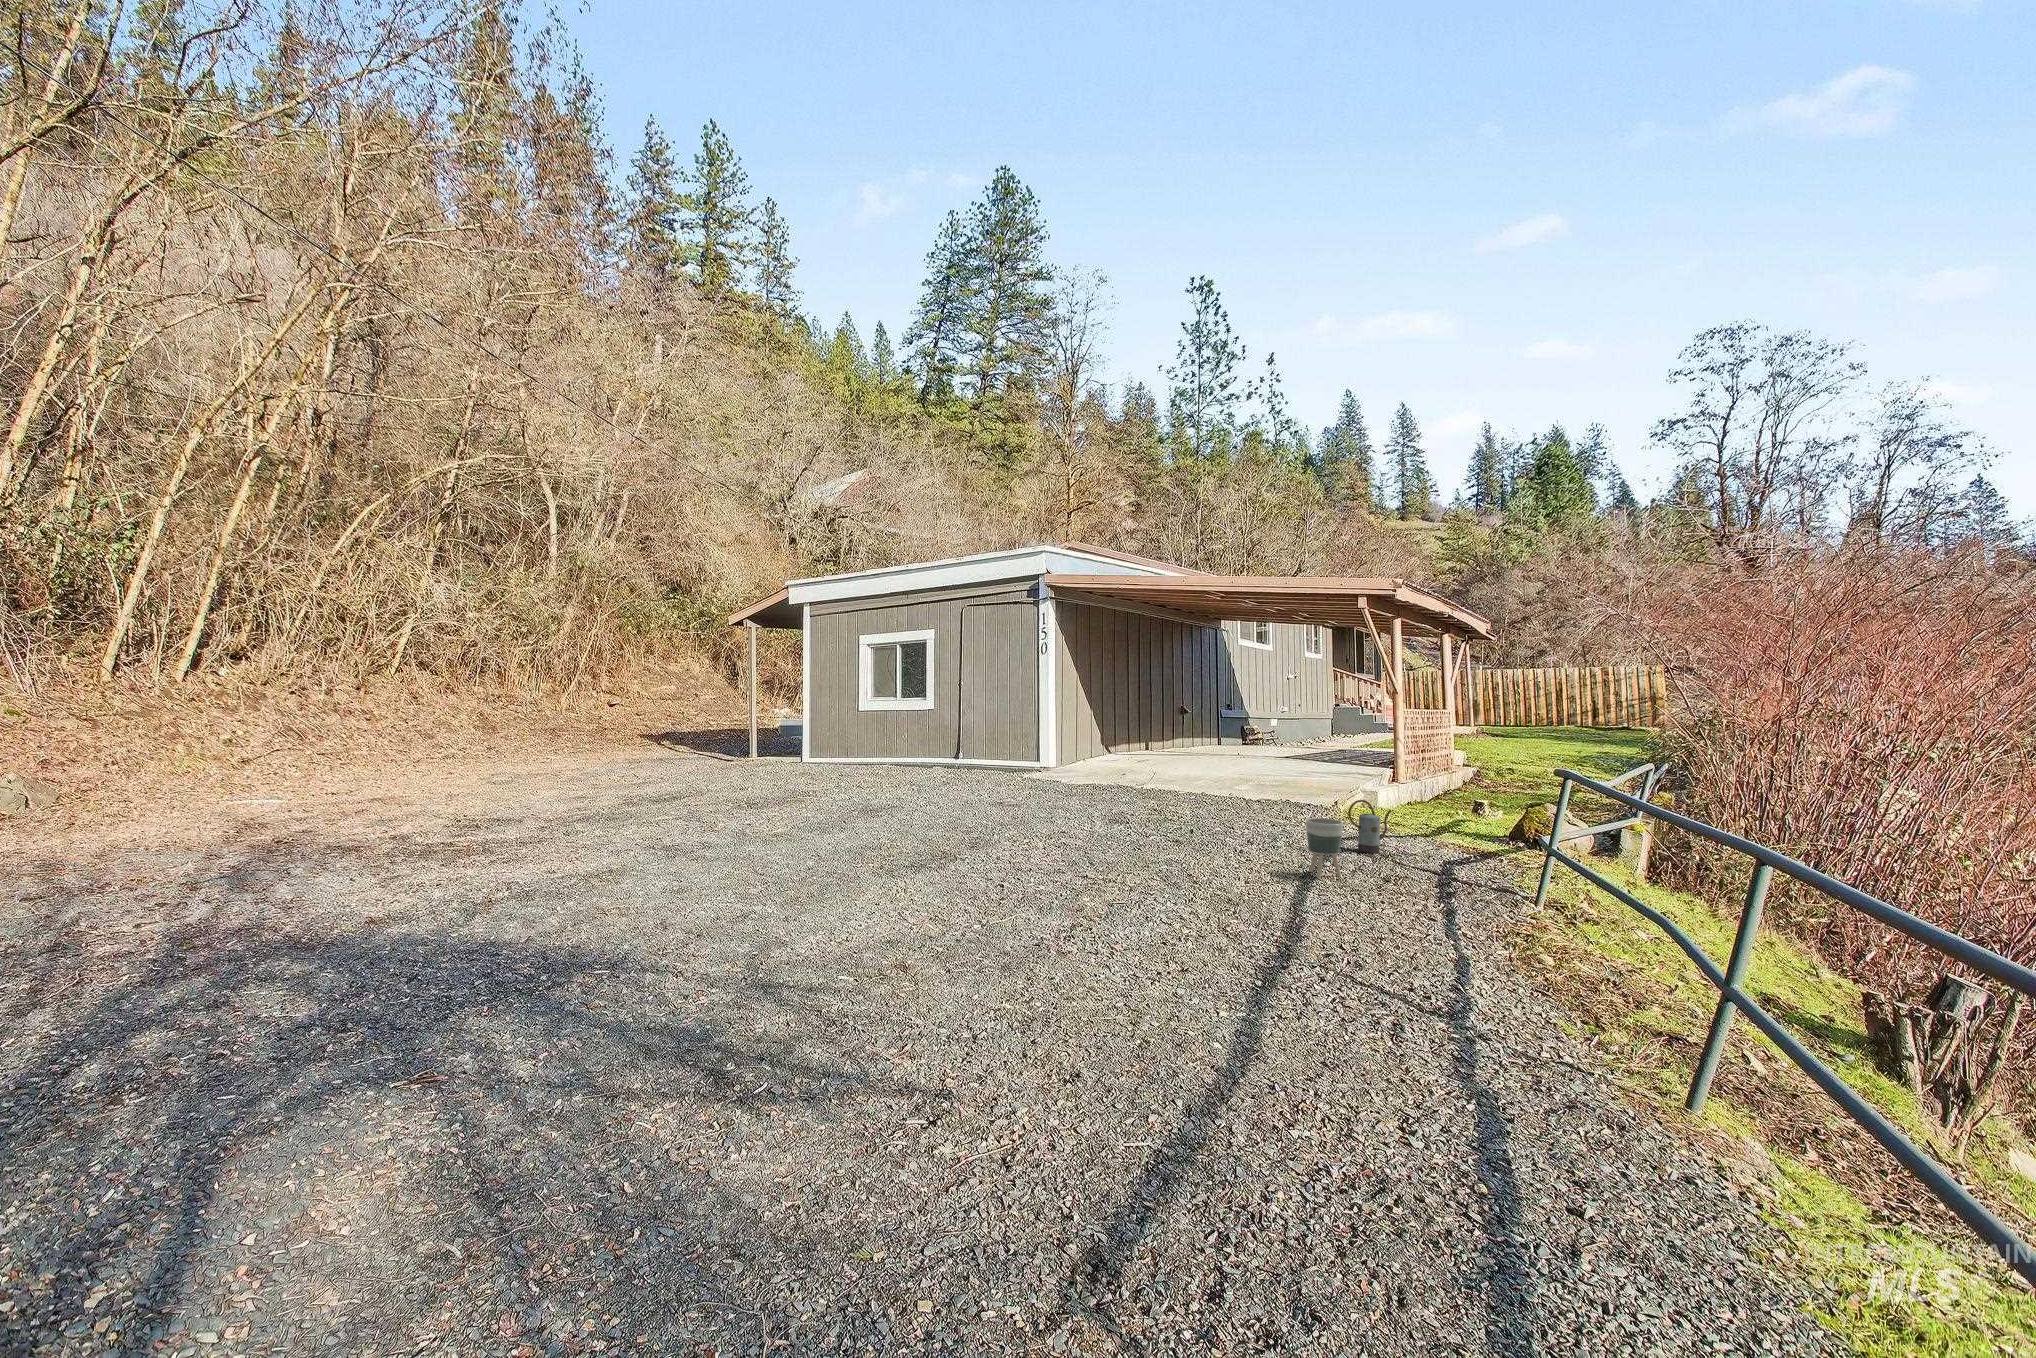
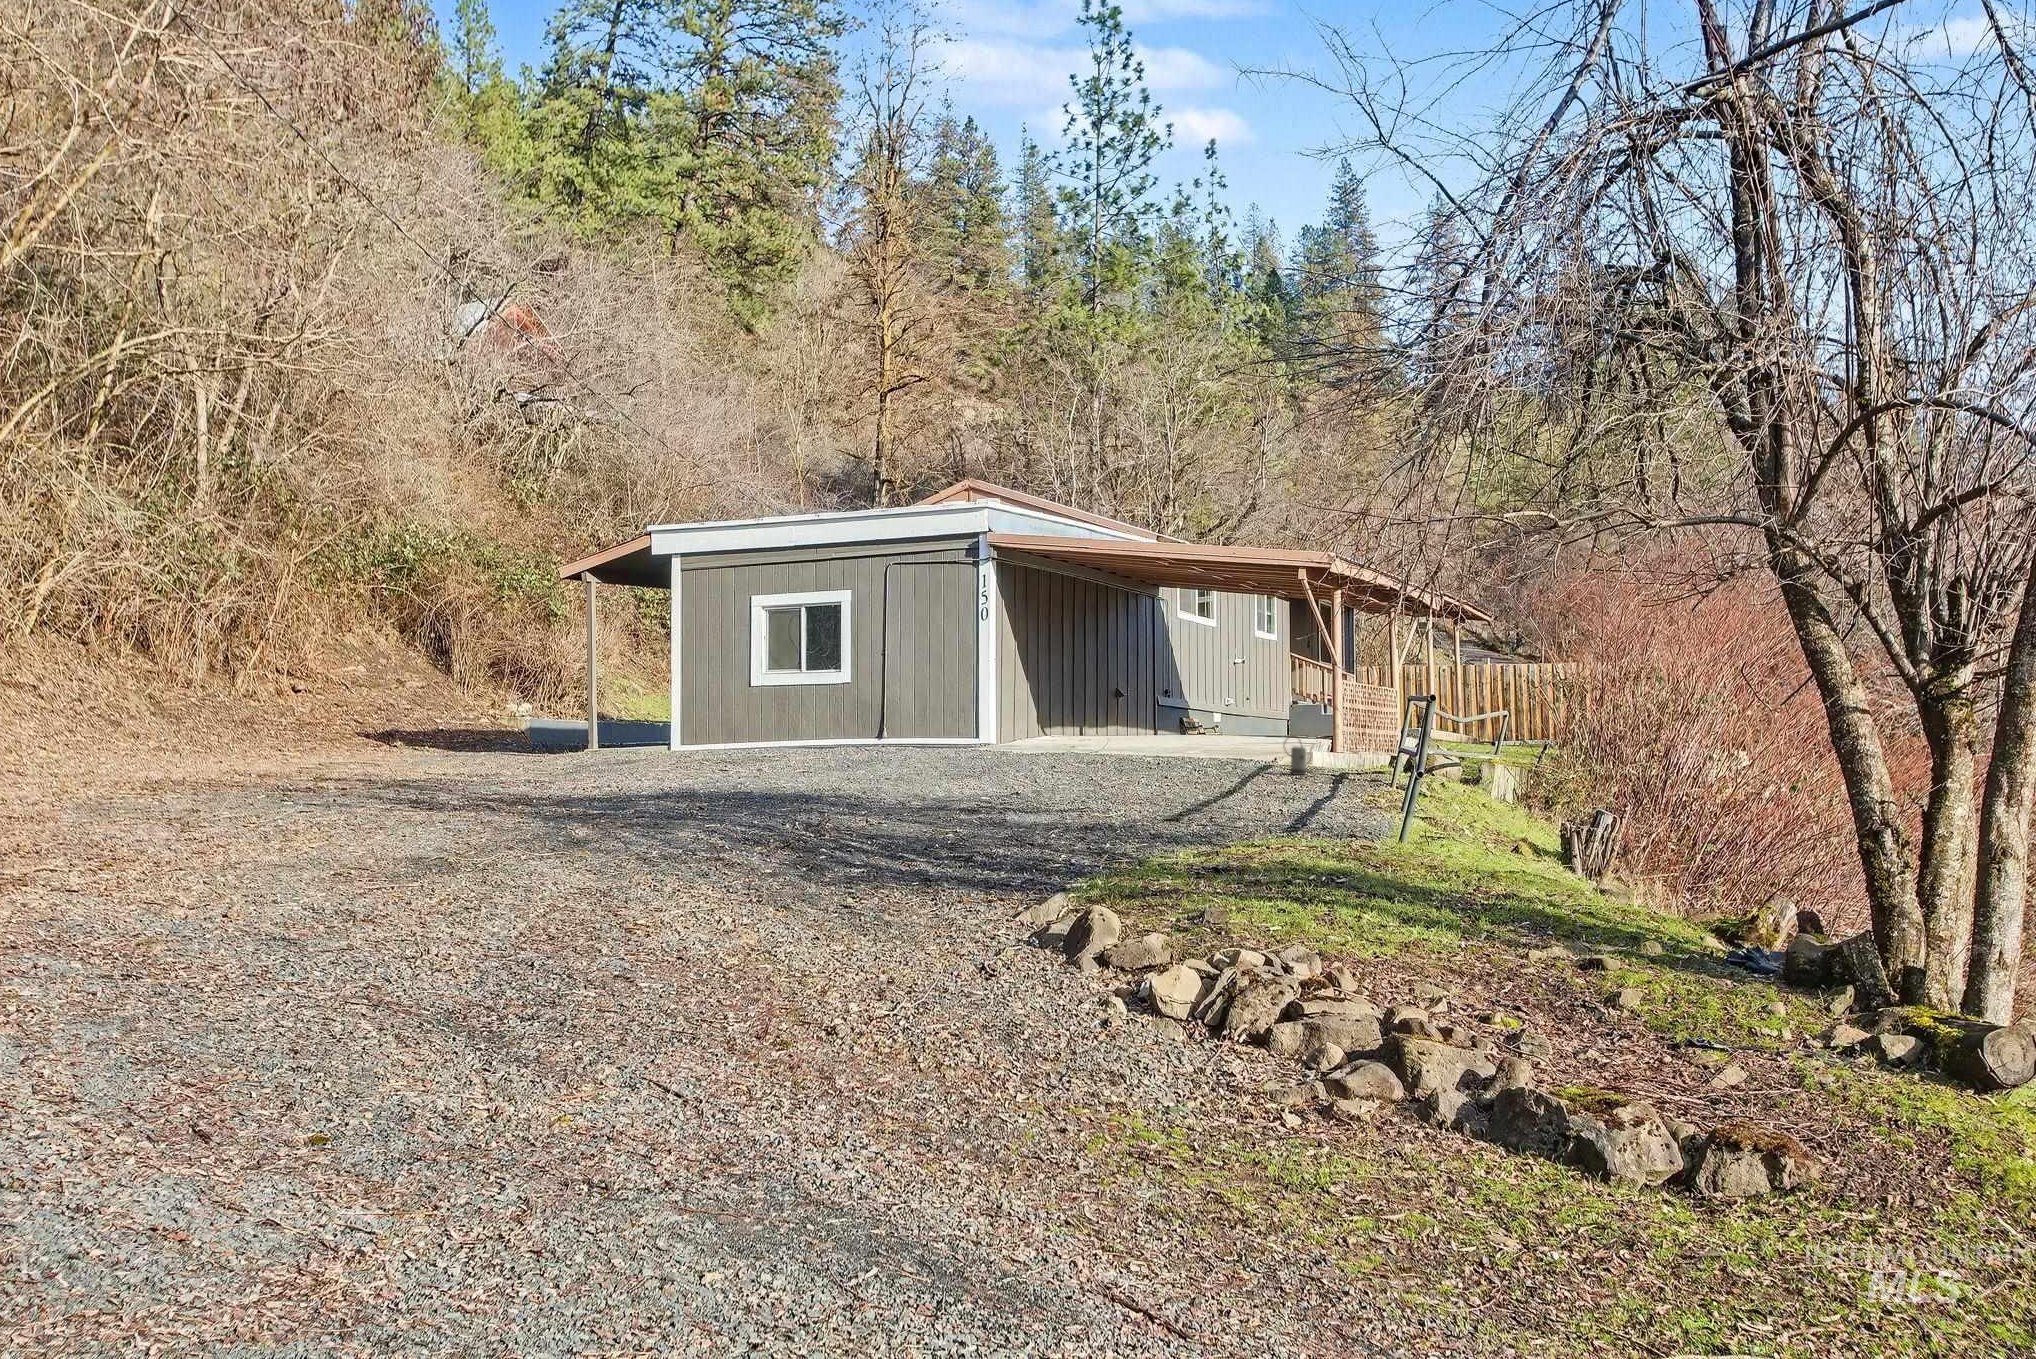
planter: present [1306,818,1343,879] -> none [1252,741,1277,781]

